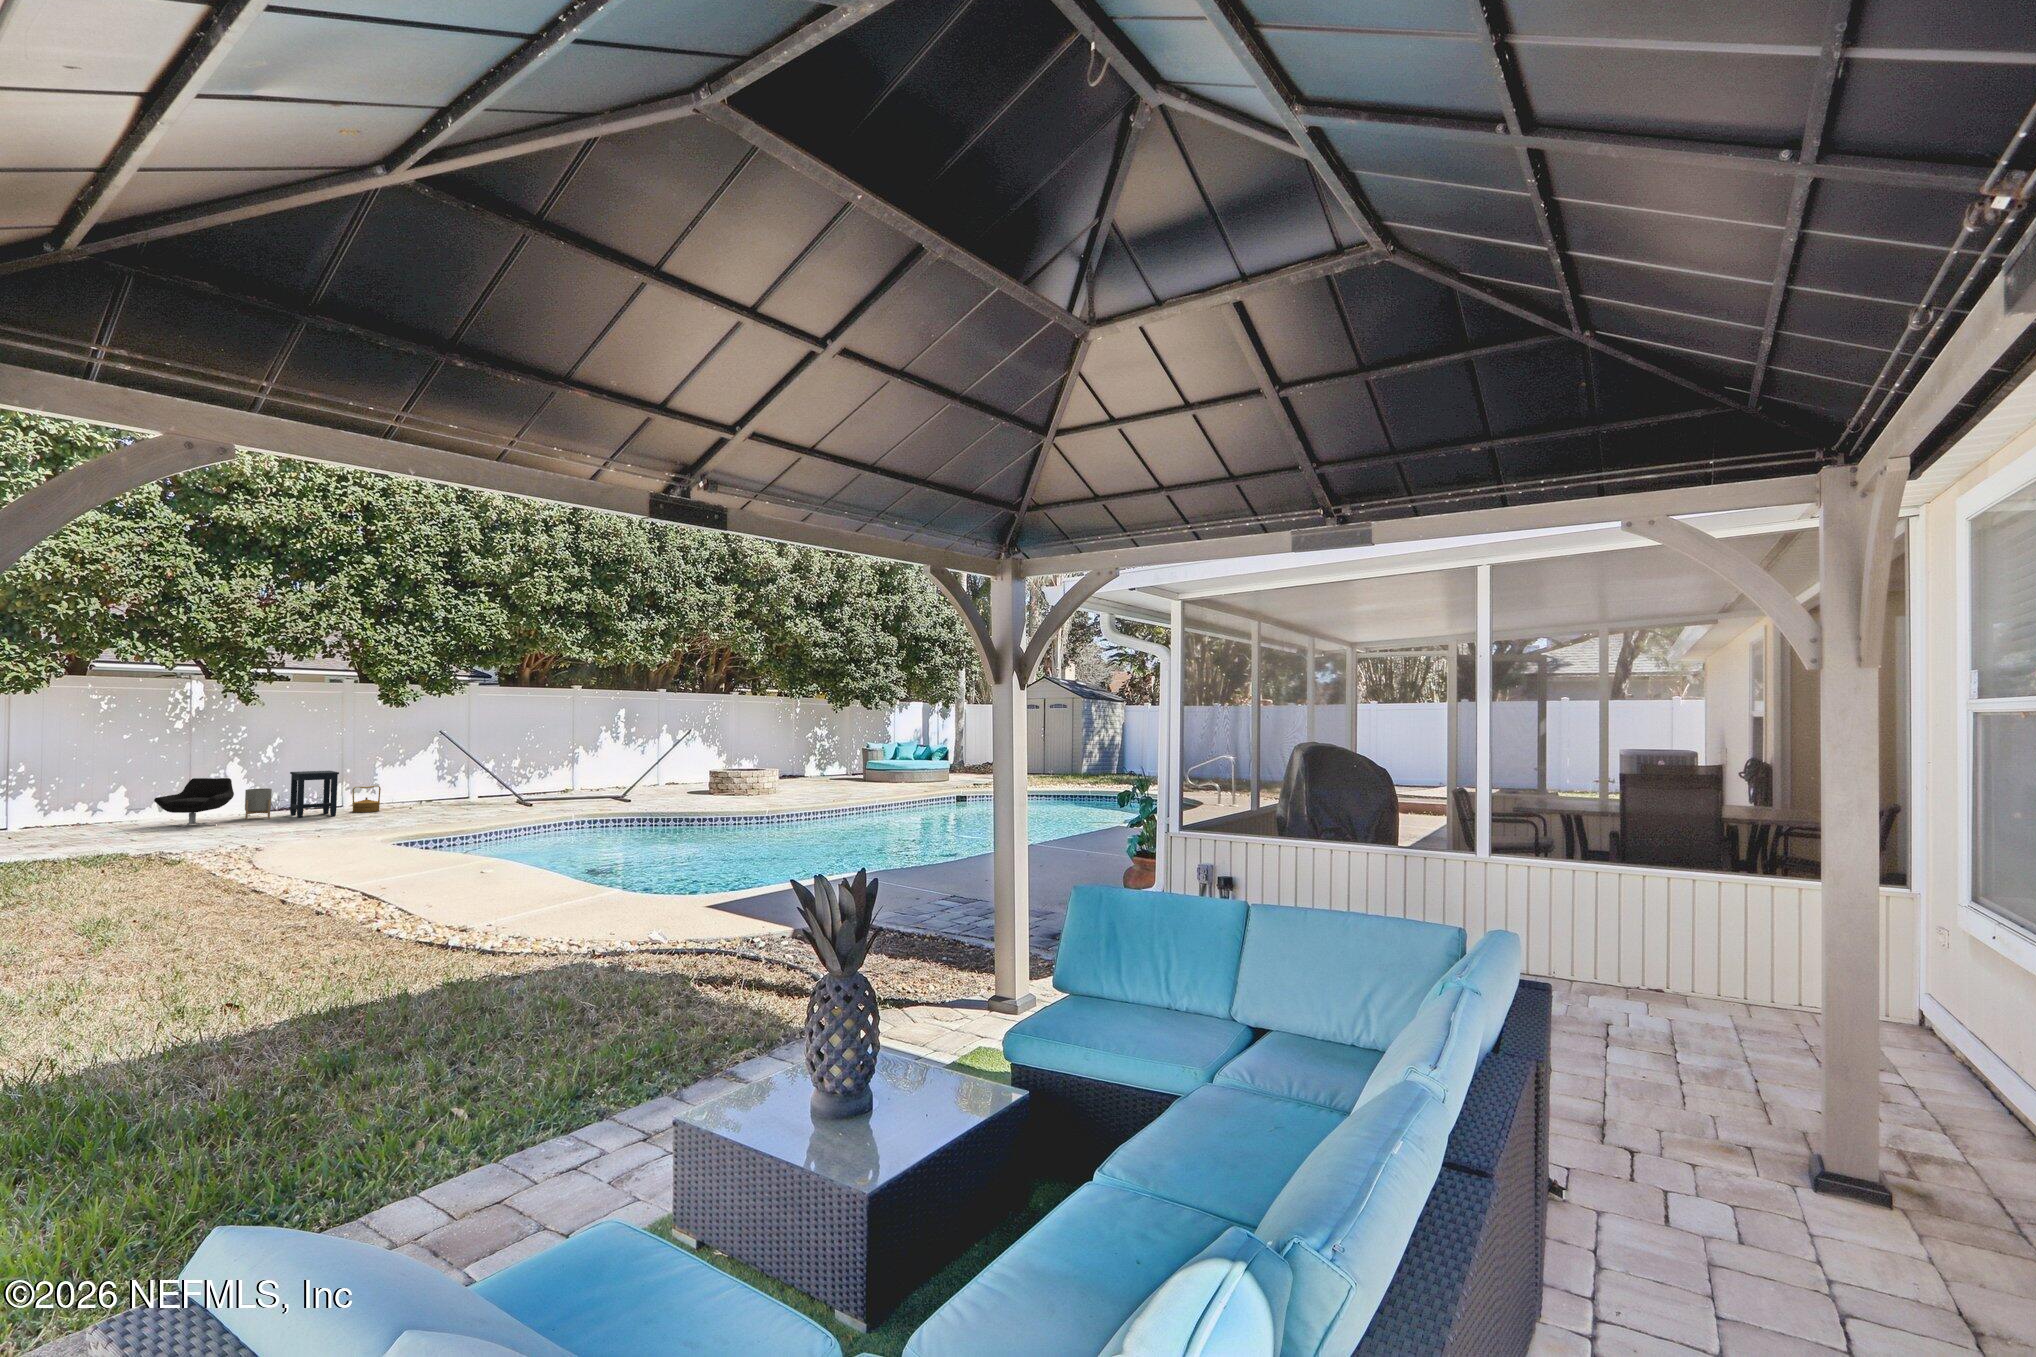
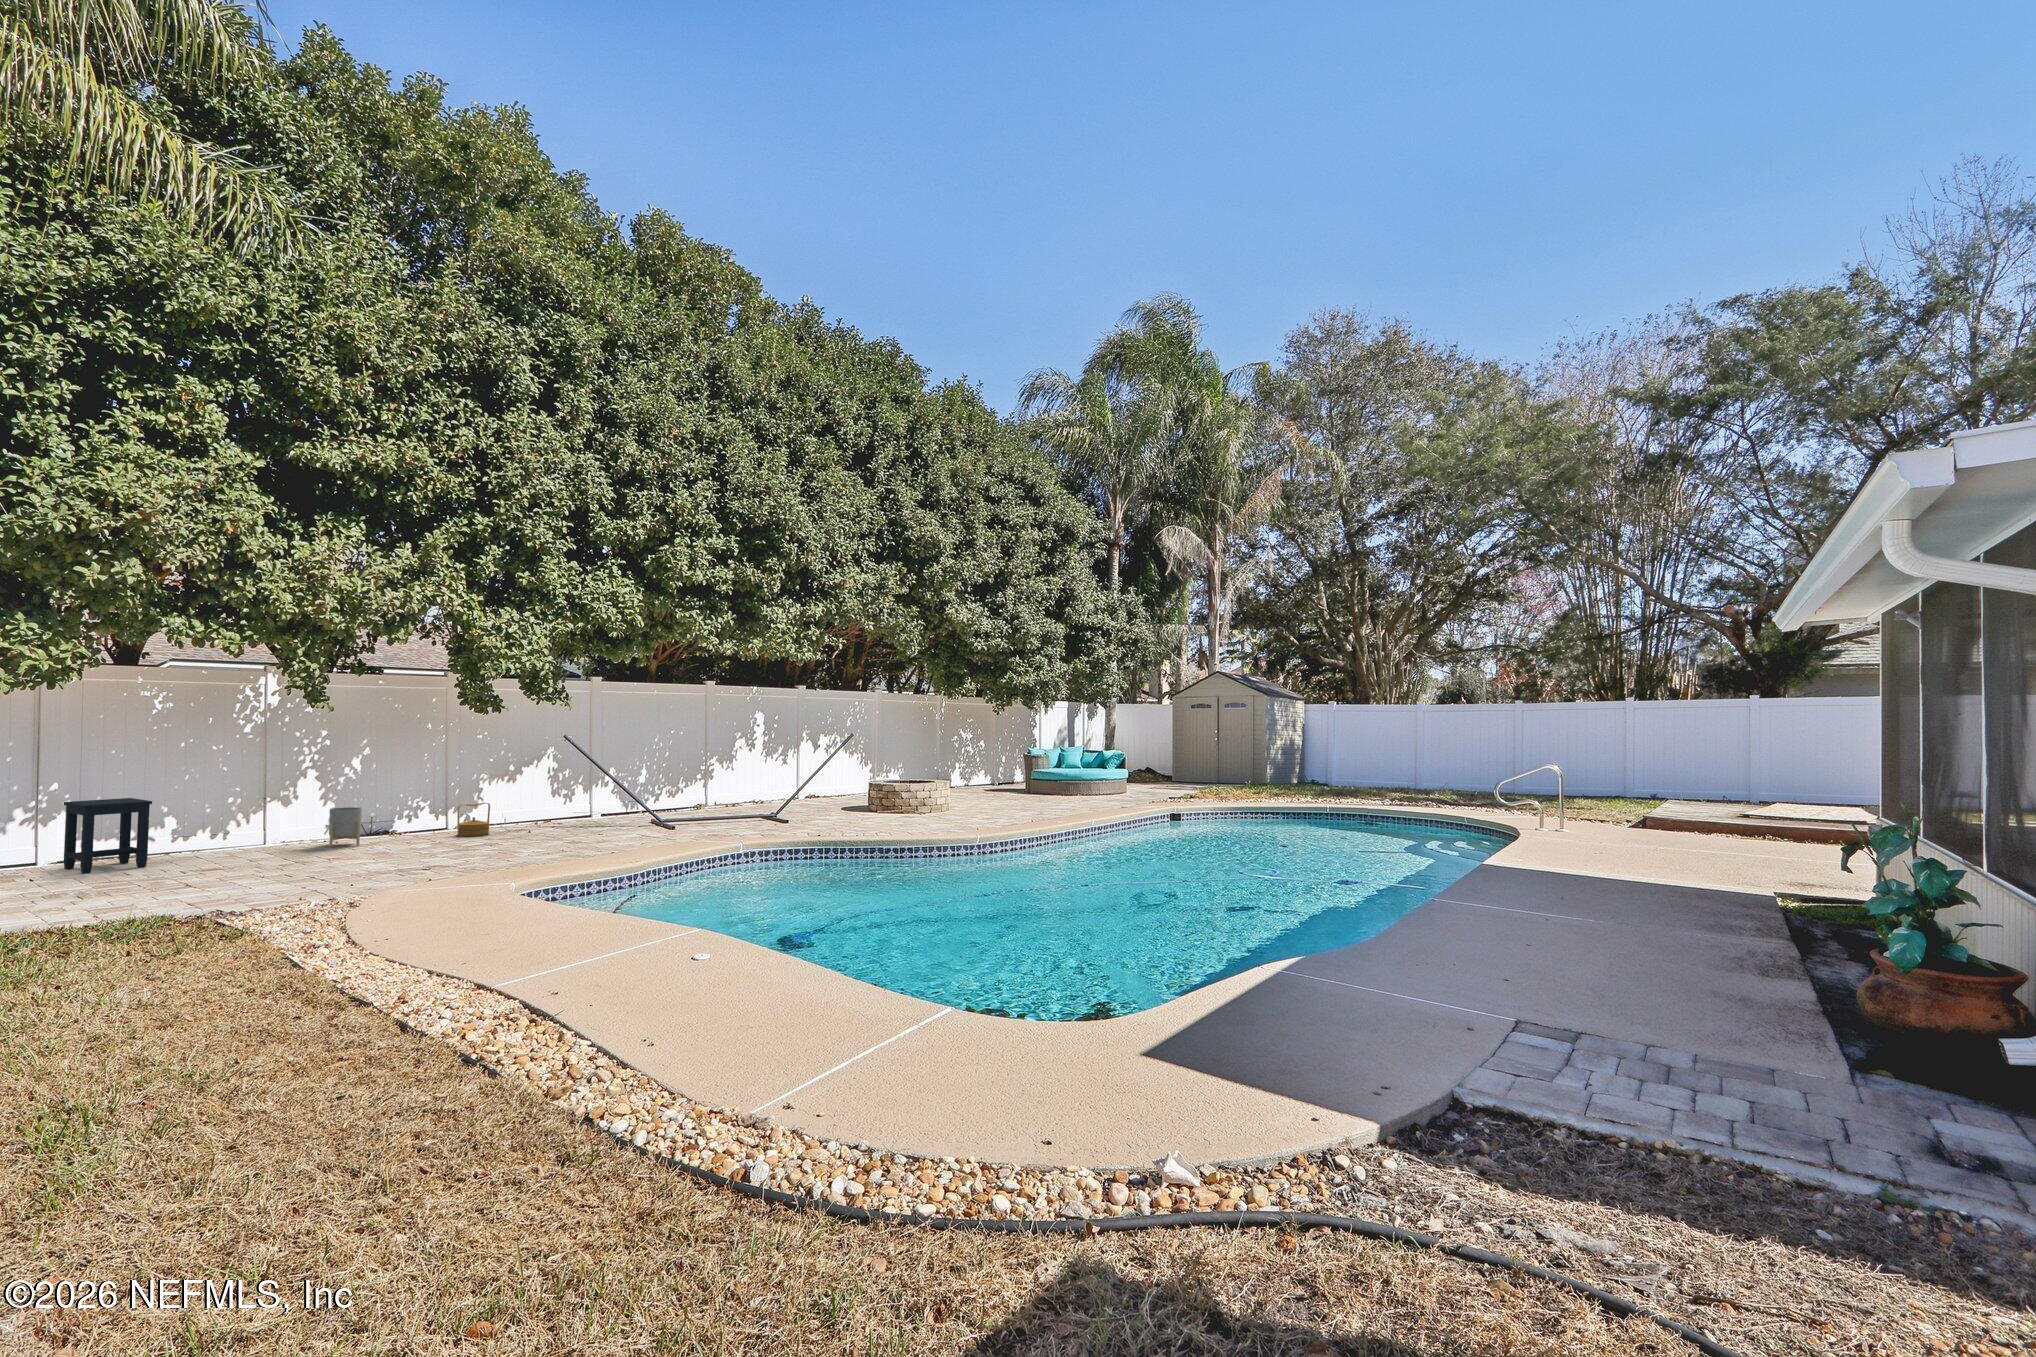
side table: present [290,771,339,818] -> present [64,798,152,874]
lounge chair: present [154,778,234,828] -> none [217,795,316,862]

